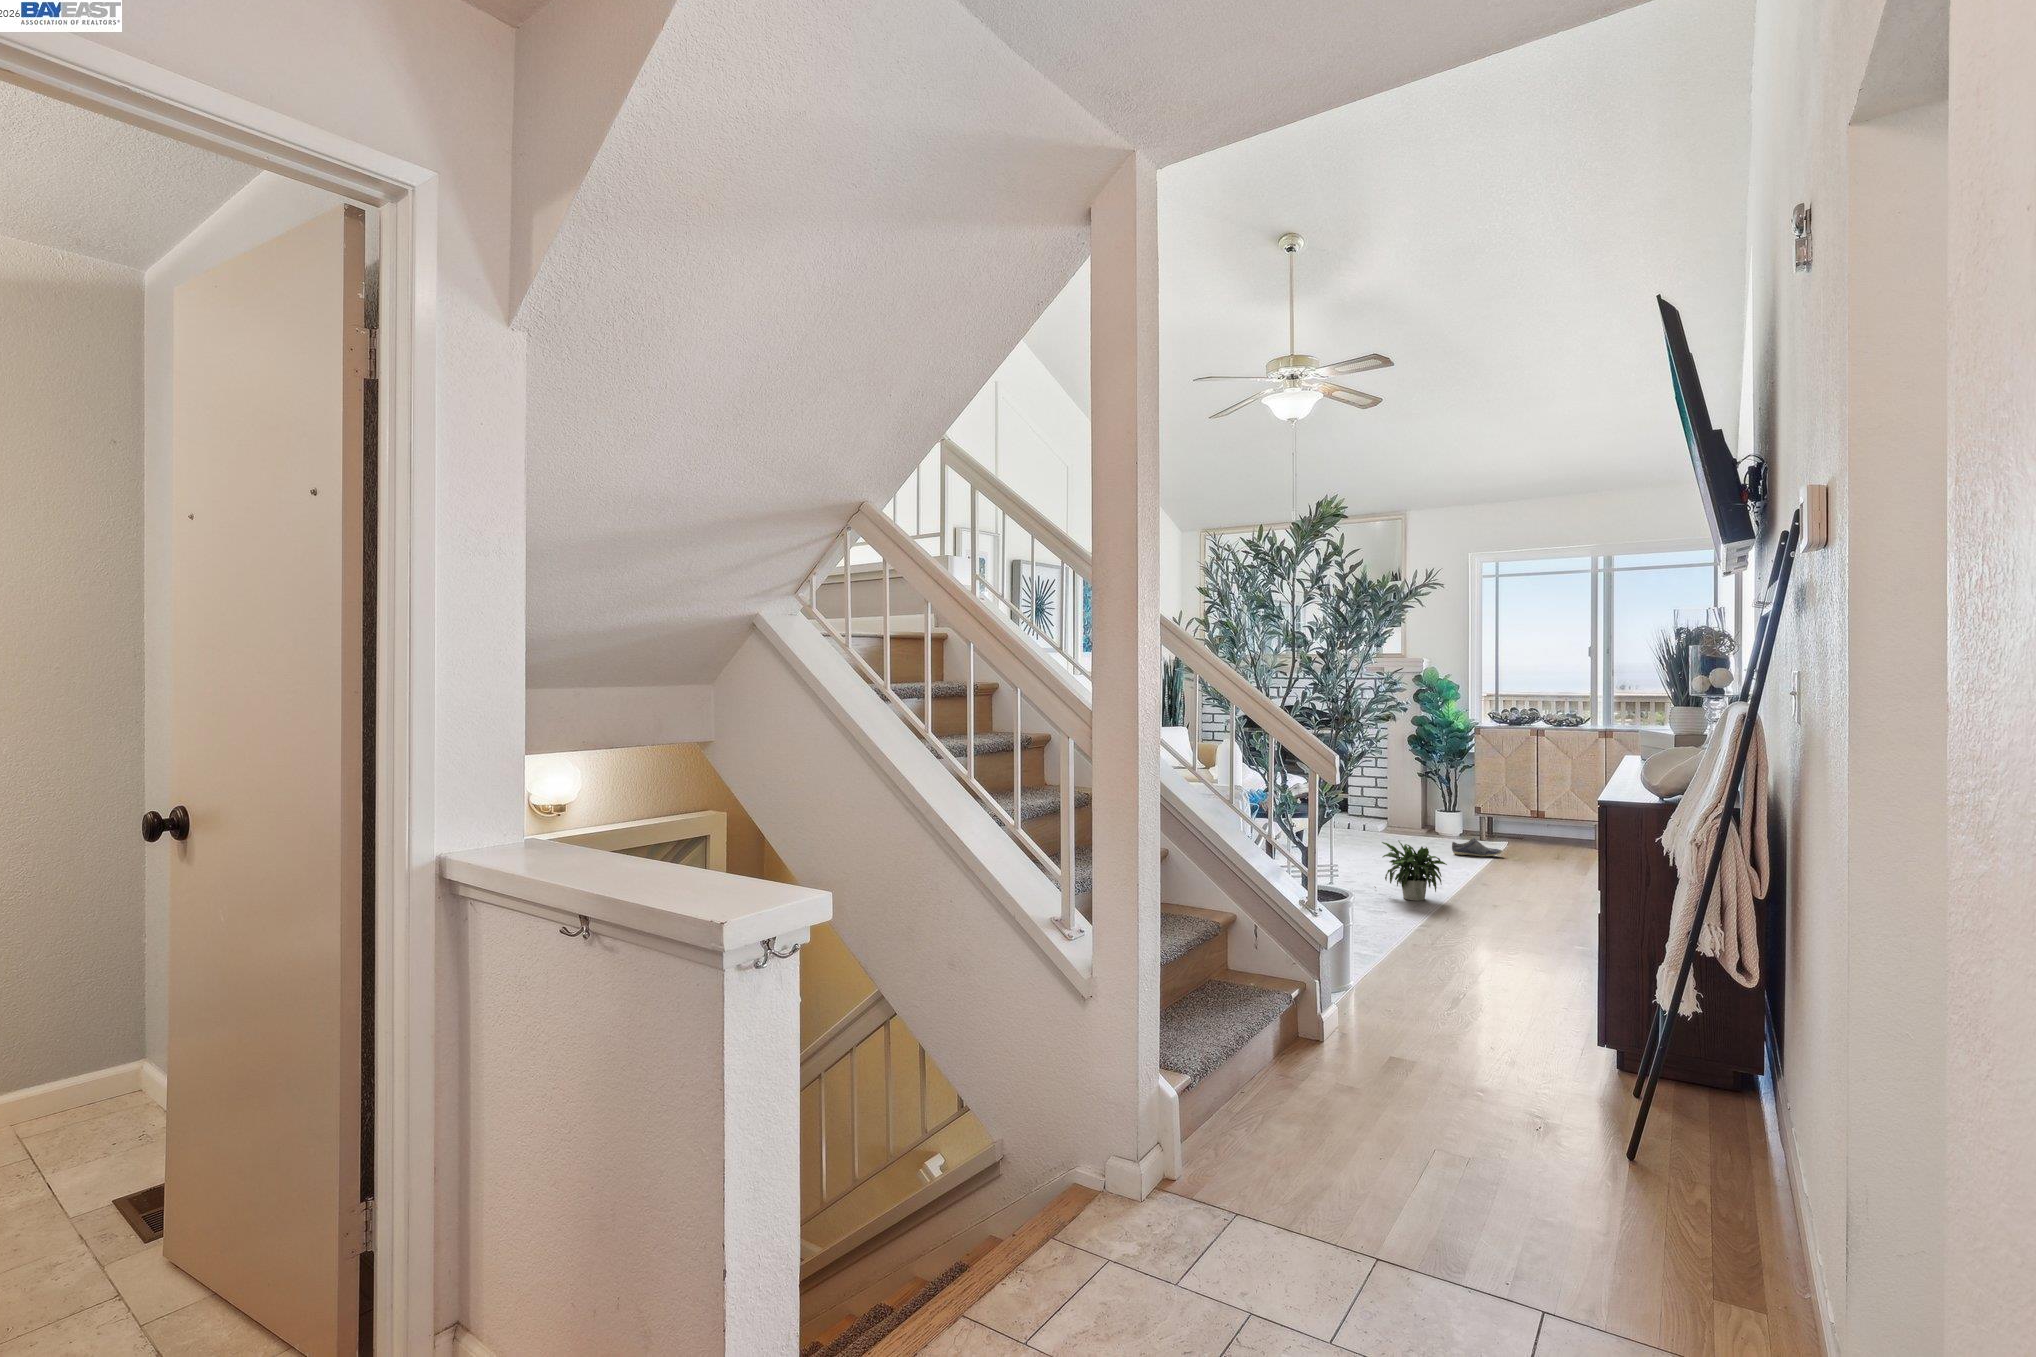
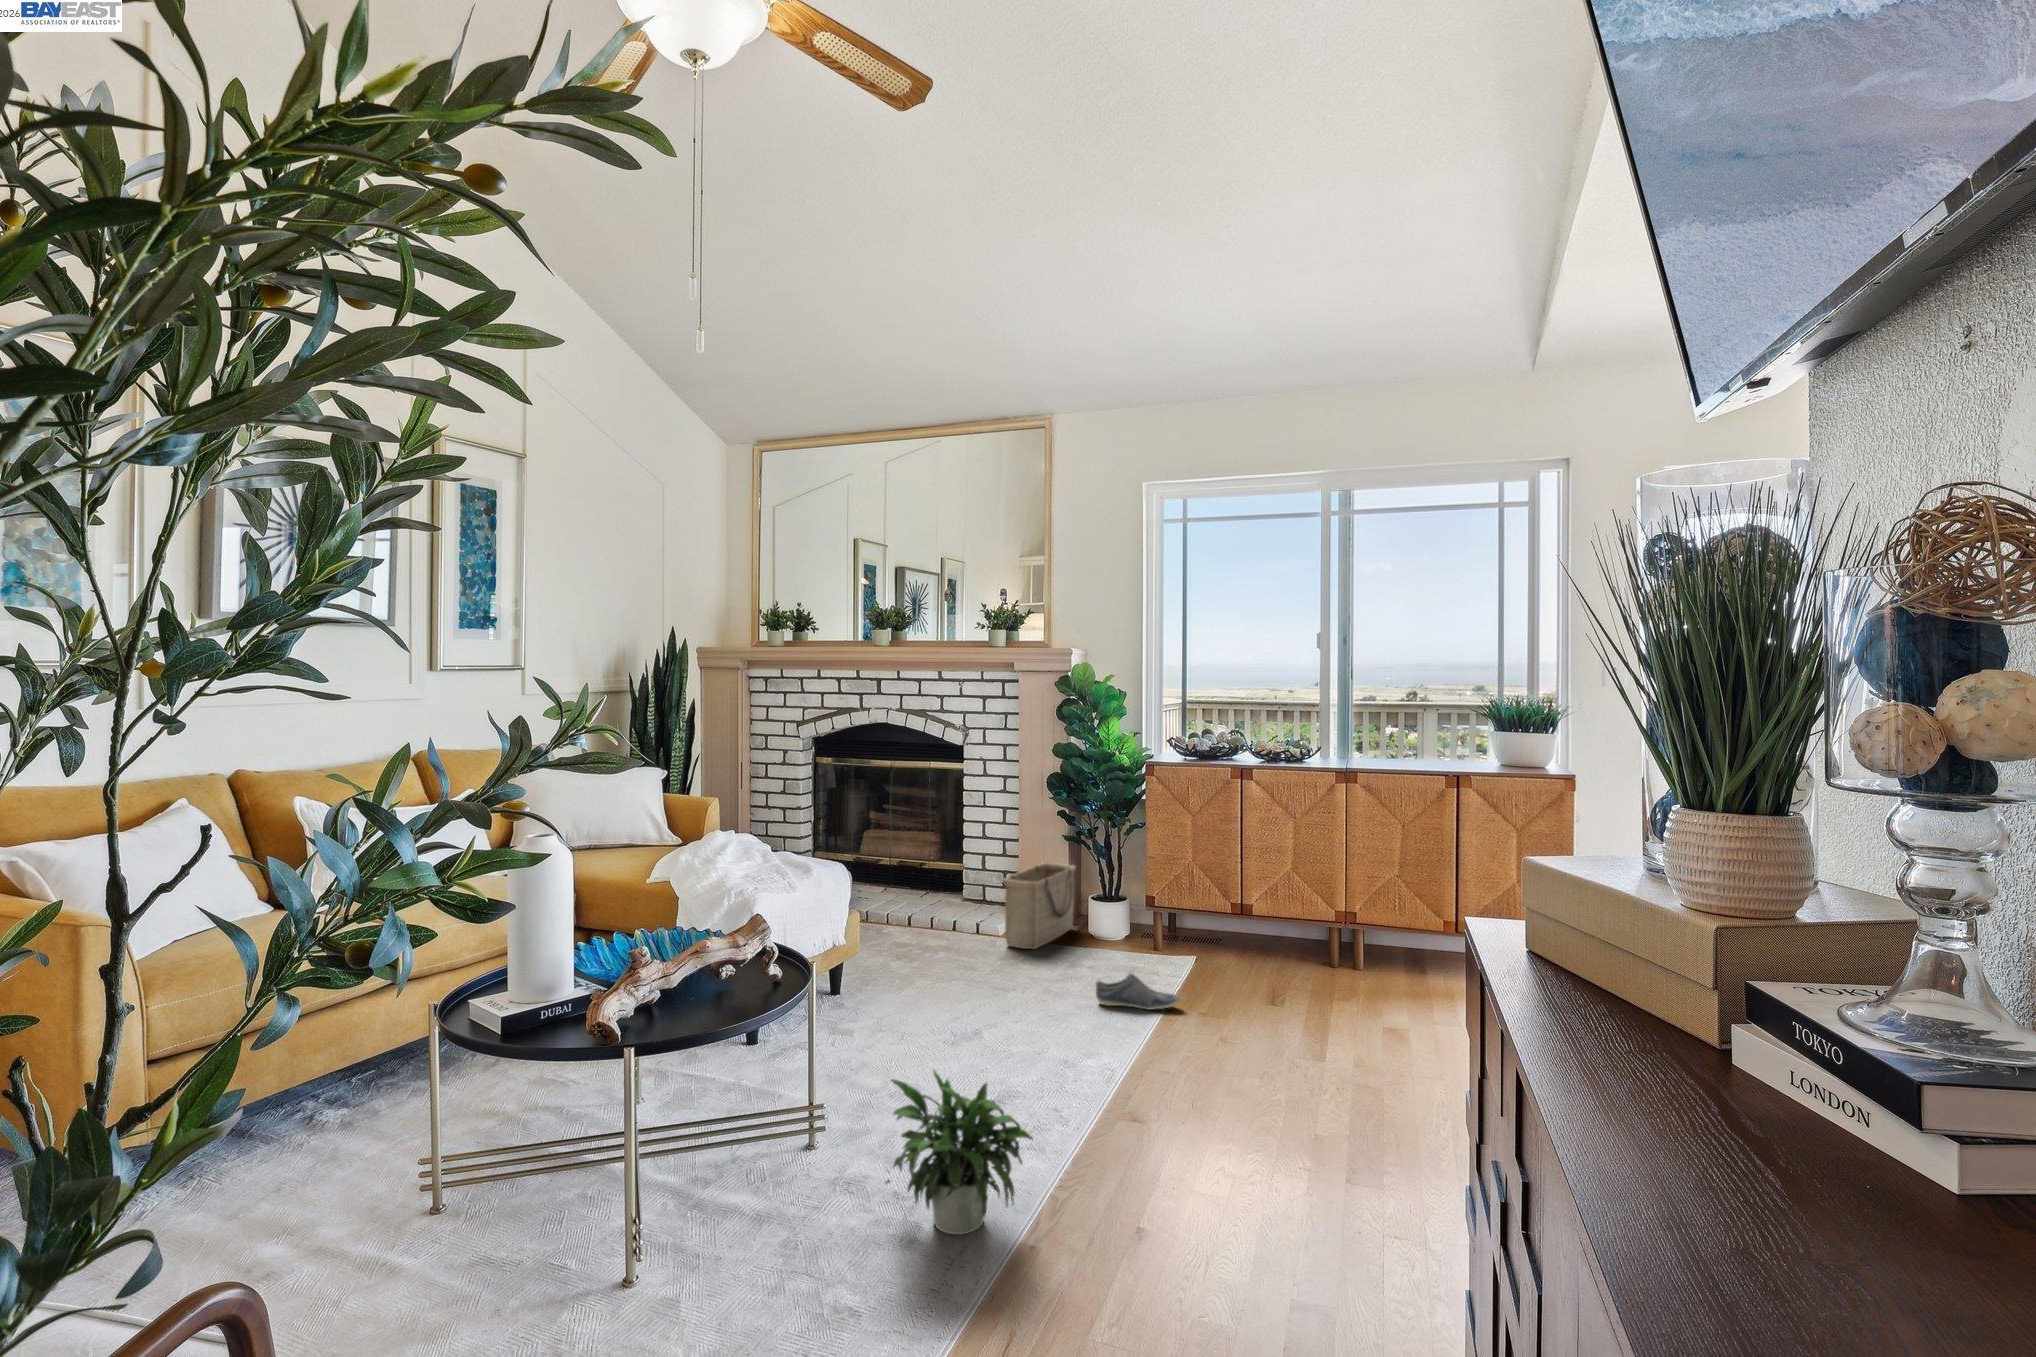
basket: none [1385,790,1427,837] -> present [1003,863,1076,949]

